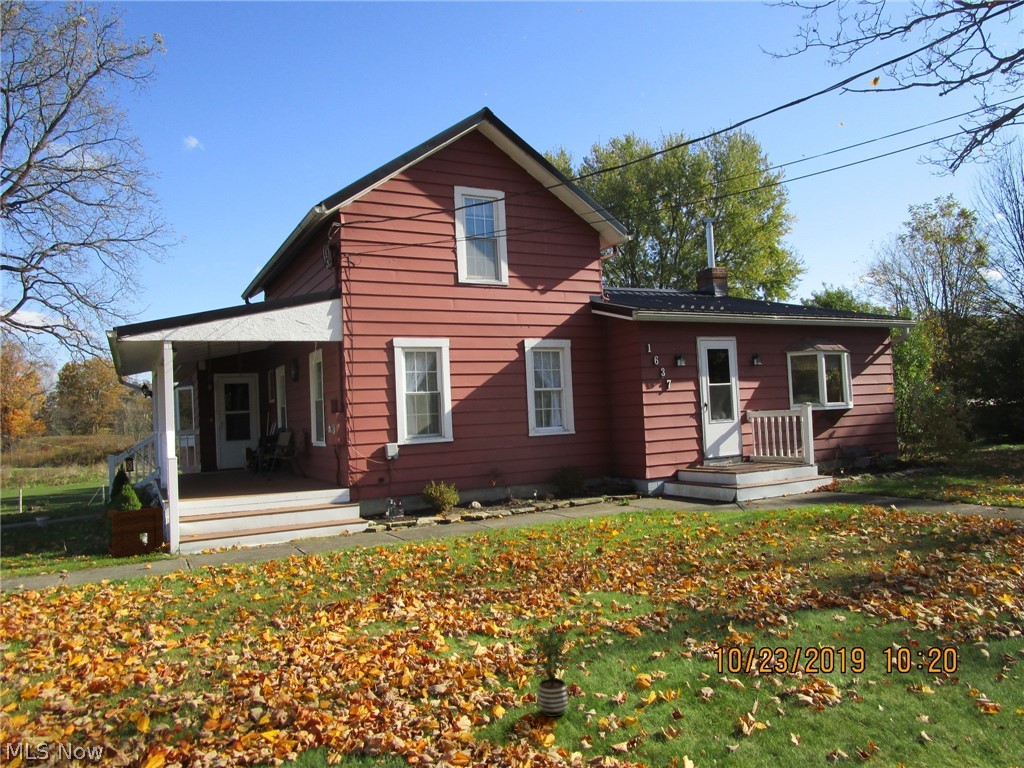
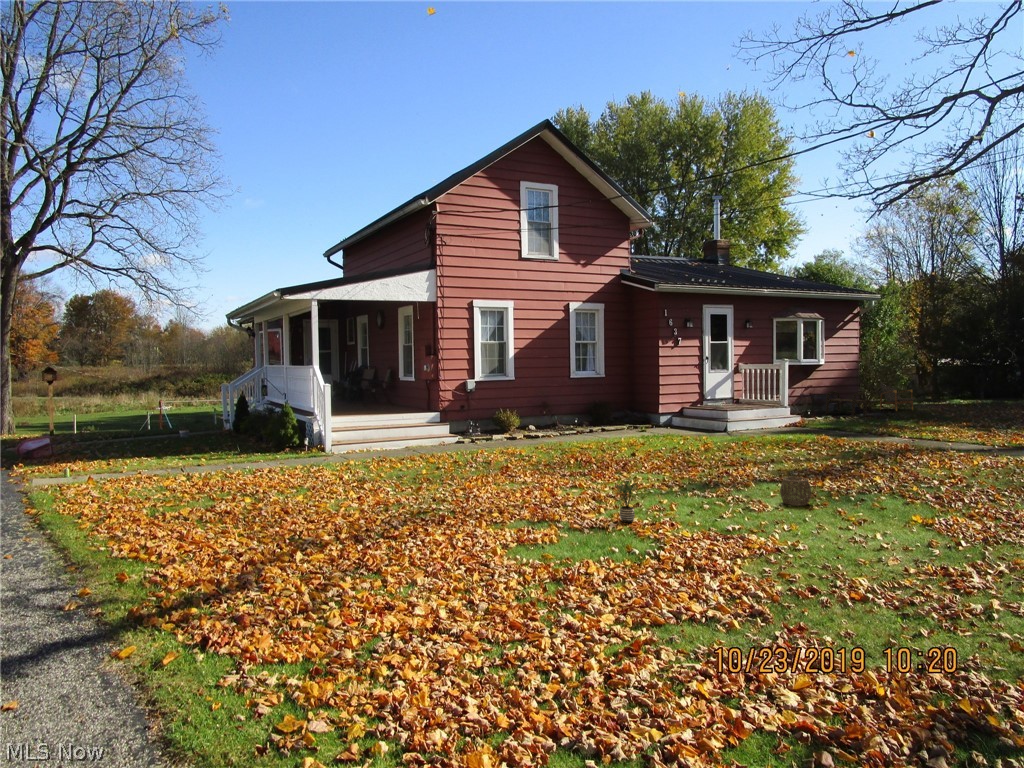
lounge chair: none [921,429,969,465] -> present [880,383,915,411]
bench: none [859,442,913,474] -> present [826,391,867,417]
wooden crate: present [108,505,163,557] -> none [279,418,320,454]
woven basket: none [846,594,906,653] -> present [780,477,811,506]

